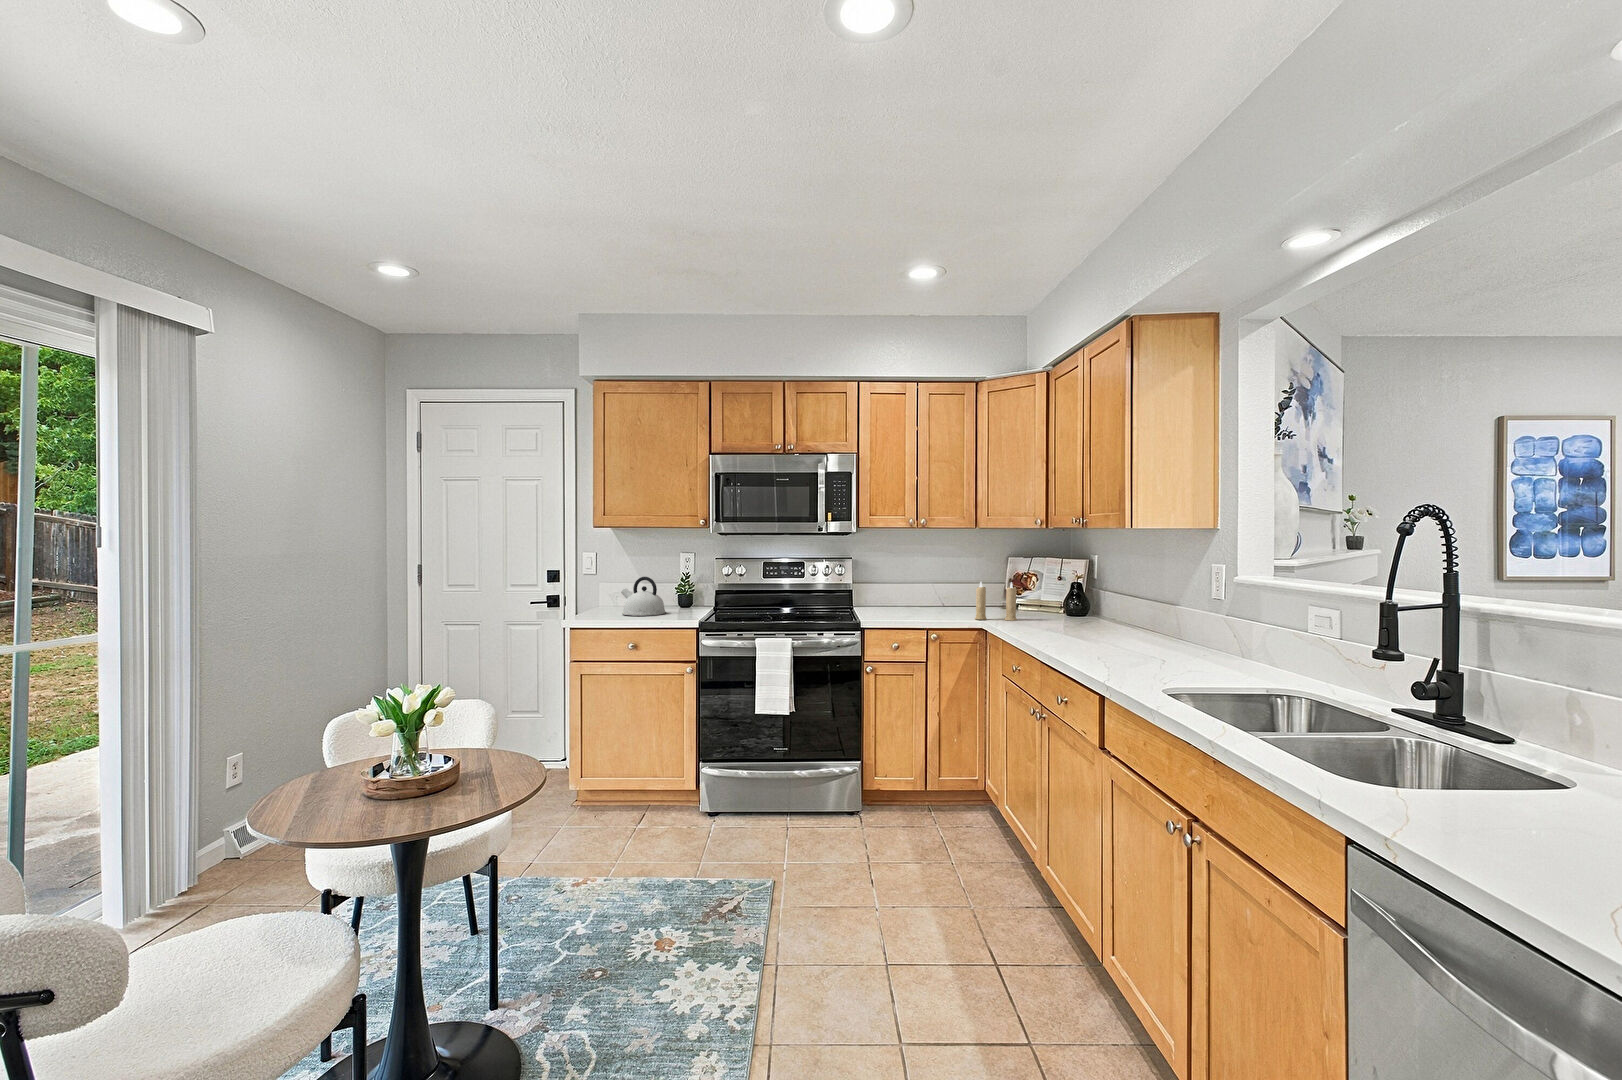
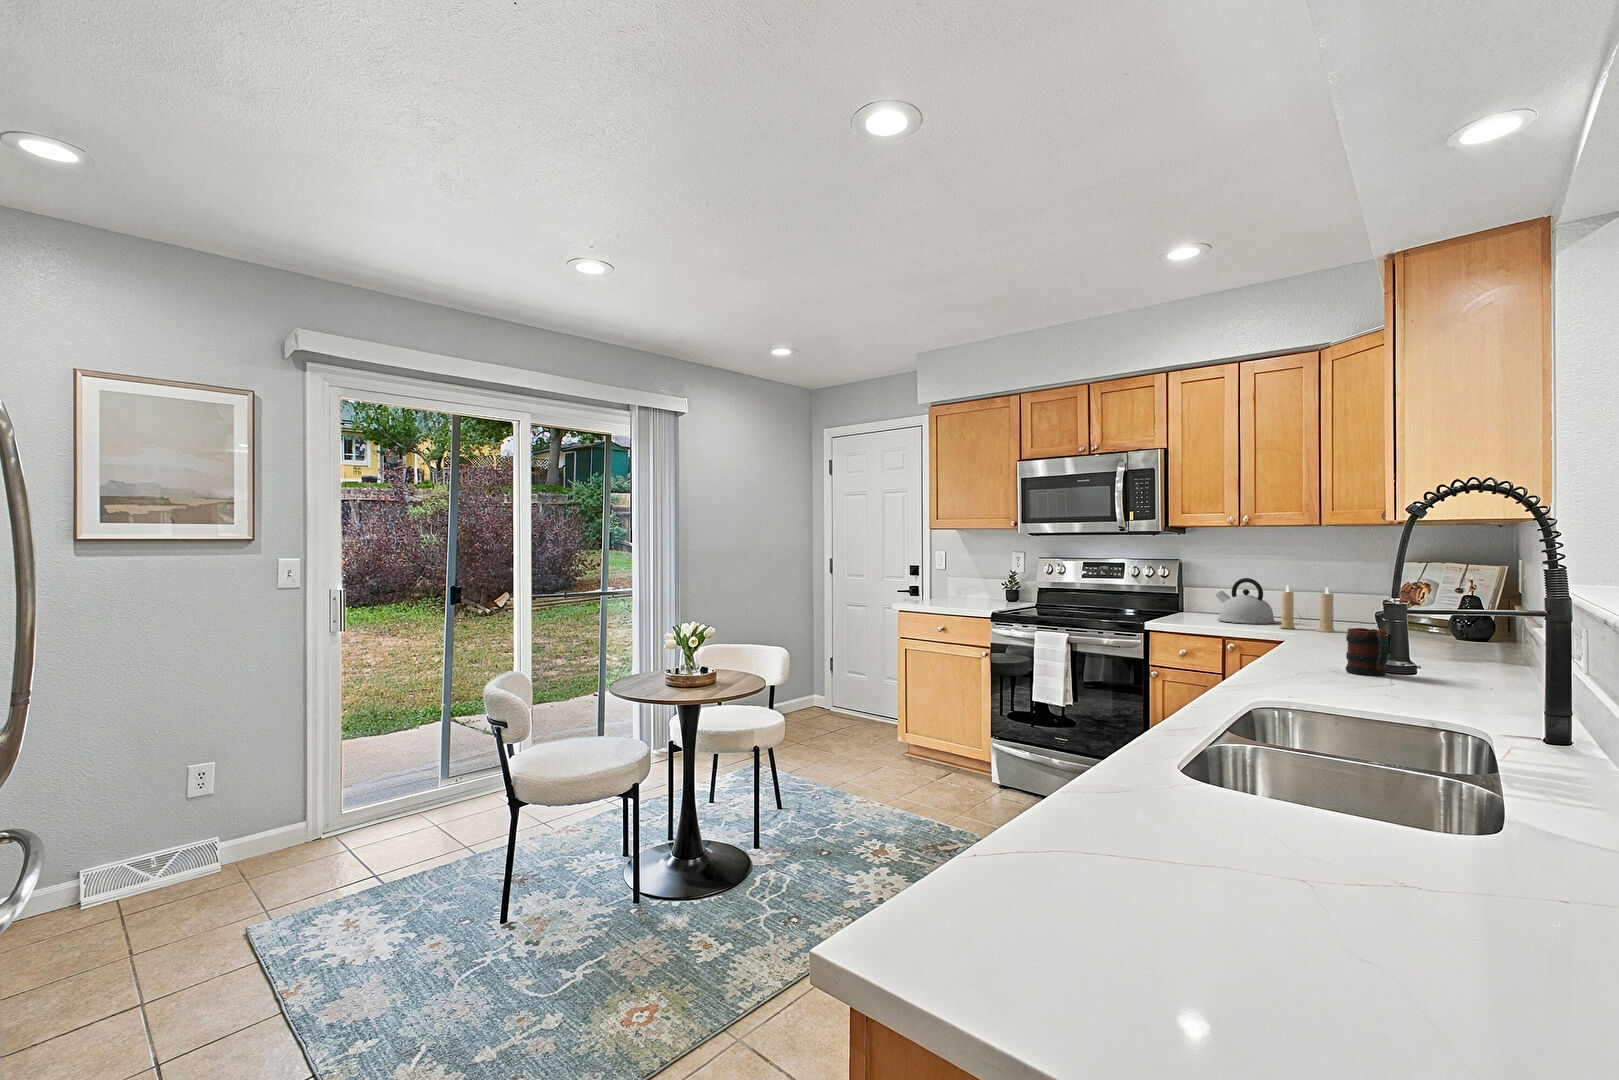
kettle: present [621,577,666,616] -> present [1216,578,1275,624]
mug: none [1140,619,1180,658] -> present [1346,628,1389,675]

